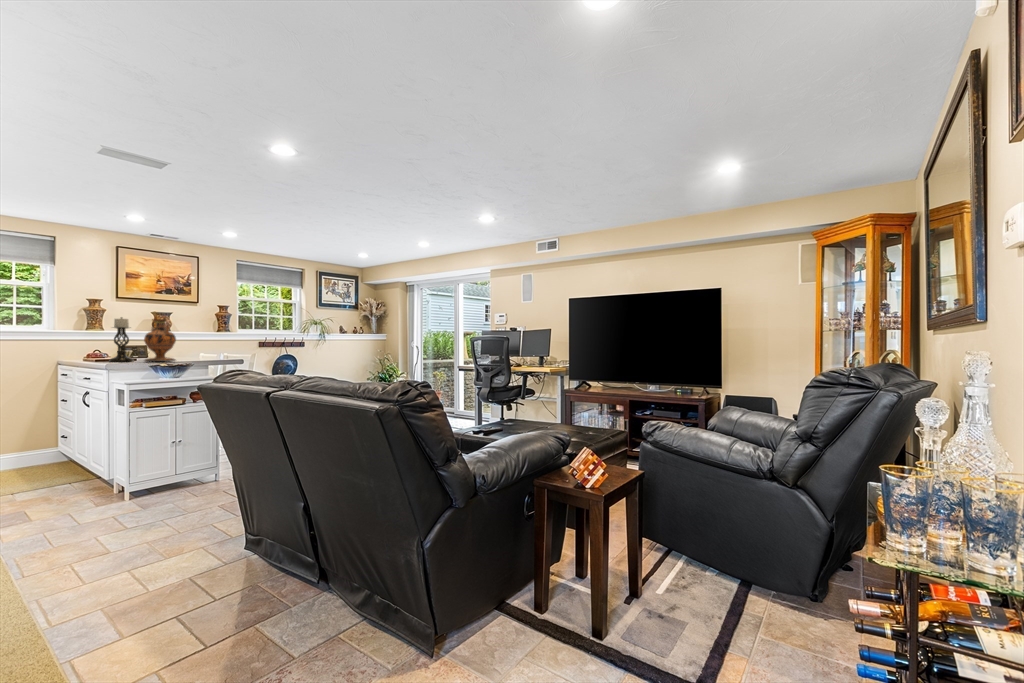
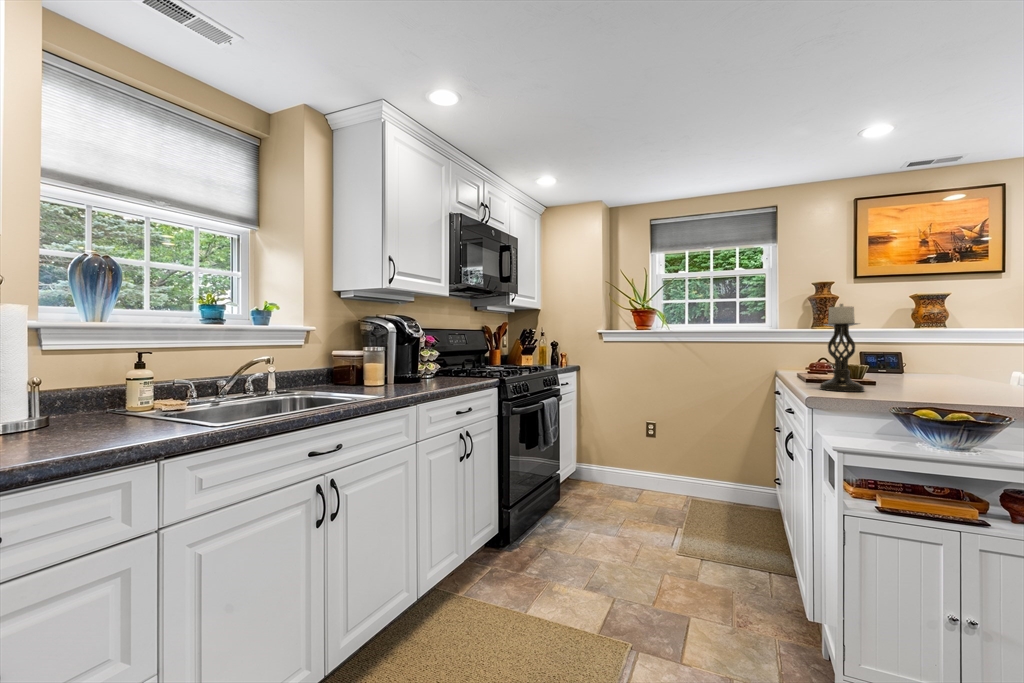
vase: present [144,317,176,362] -> none [881,296,962,402]

